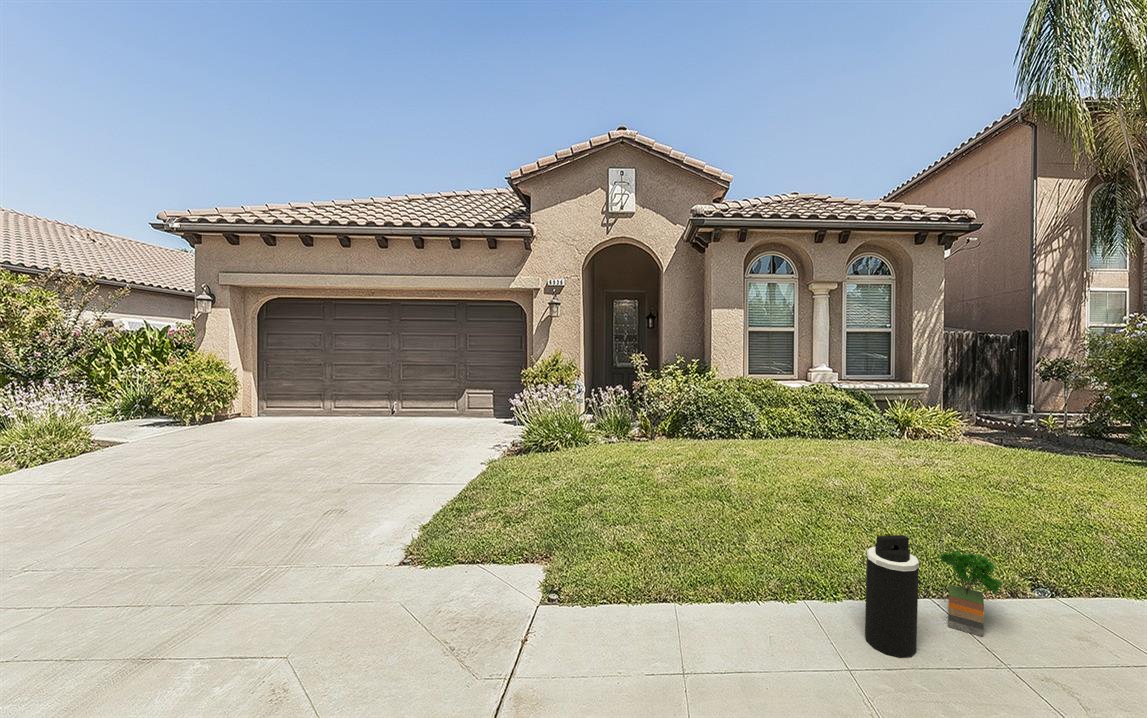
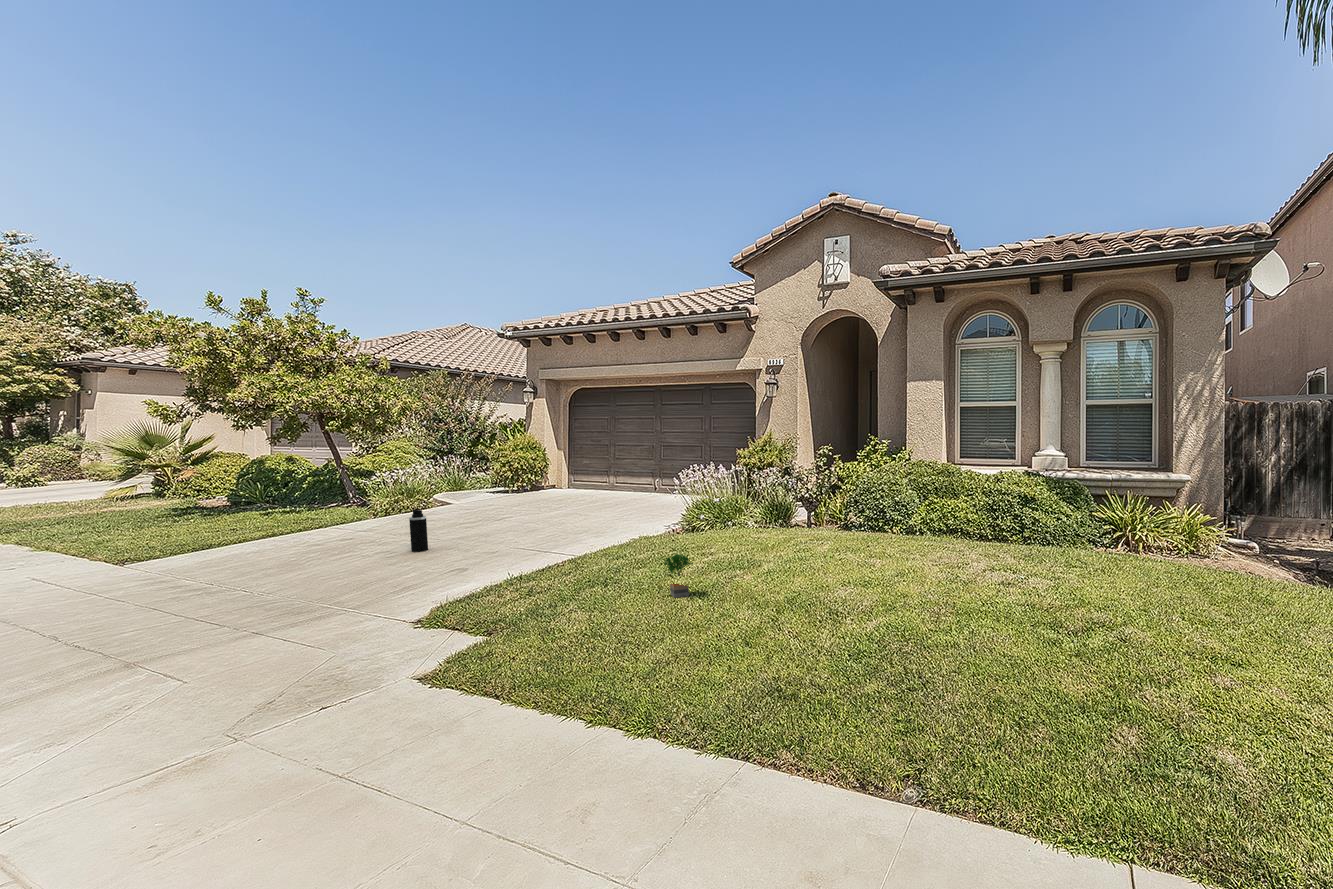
trash can: present [865,535,919,658] -> present [409,510,428,552]

